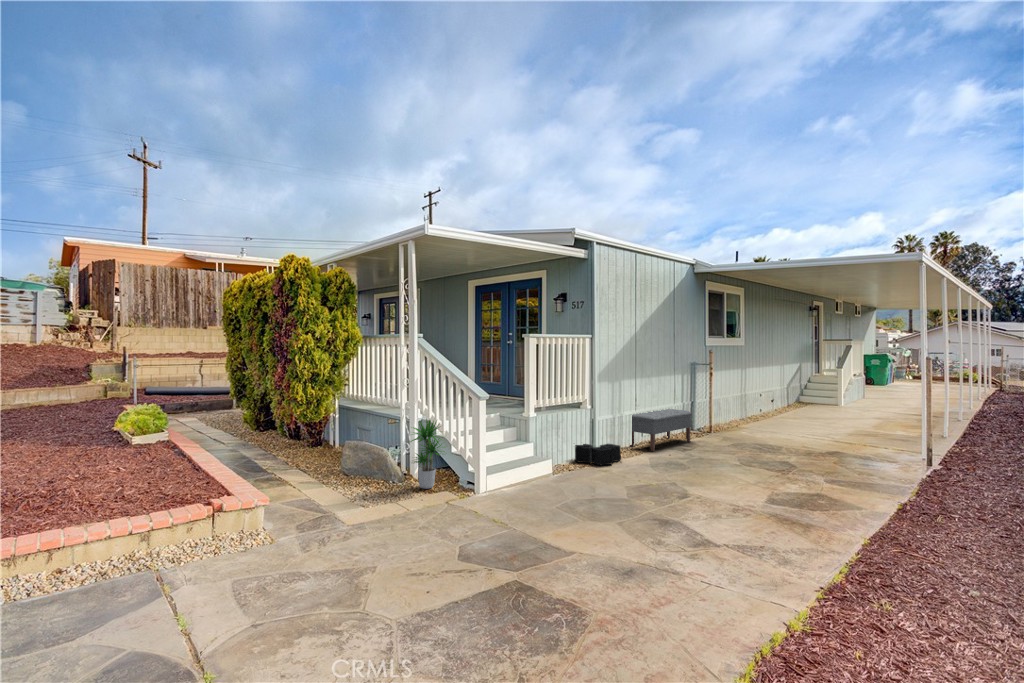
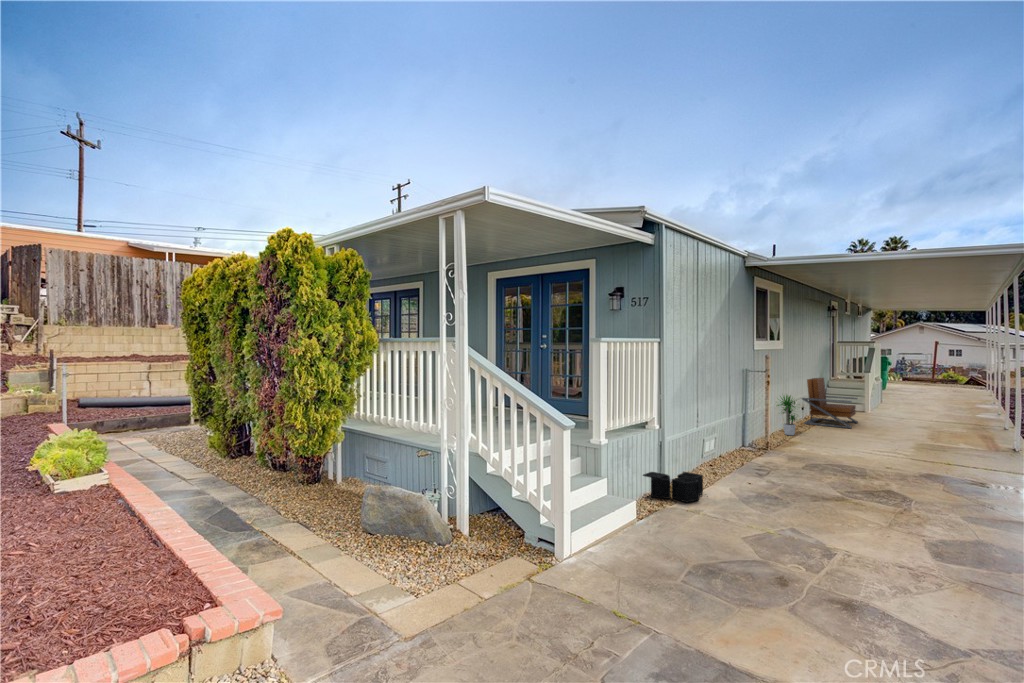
lounge chair: none [772,372,829,419] -> present [802,378,858,428]
bench: present [630,409,692,451] -> none [694,424,757,478]
potted plant: present [410,419,444,489] -> present [777,395,797,436]

